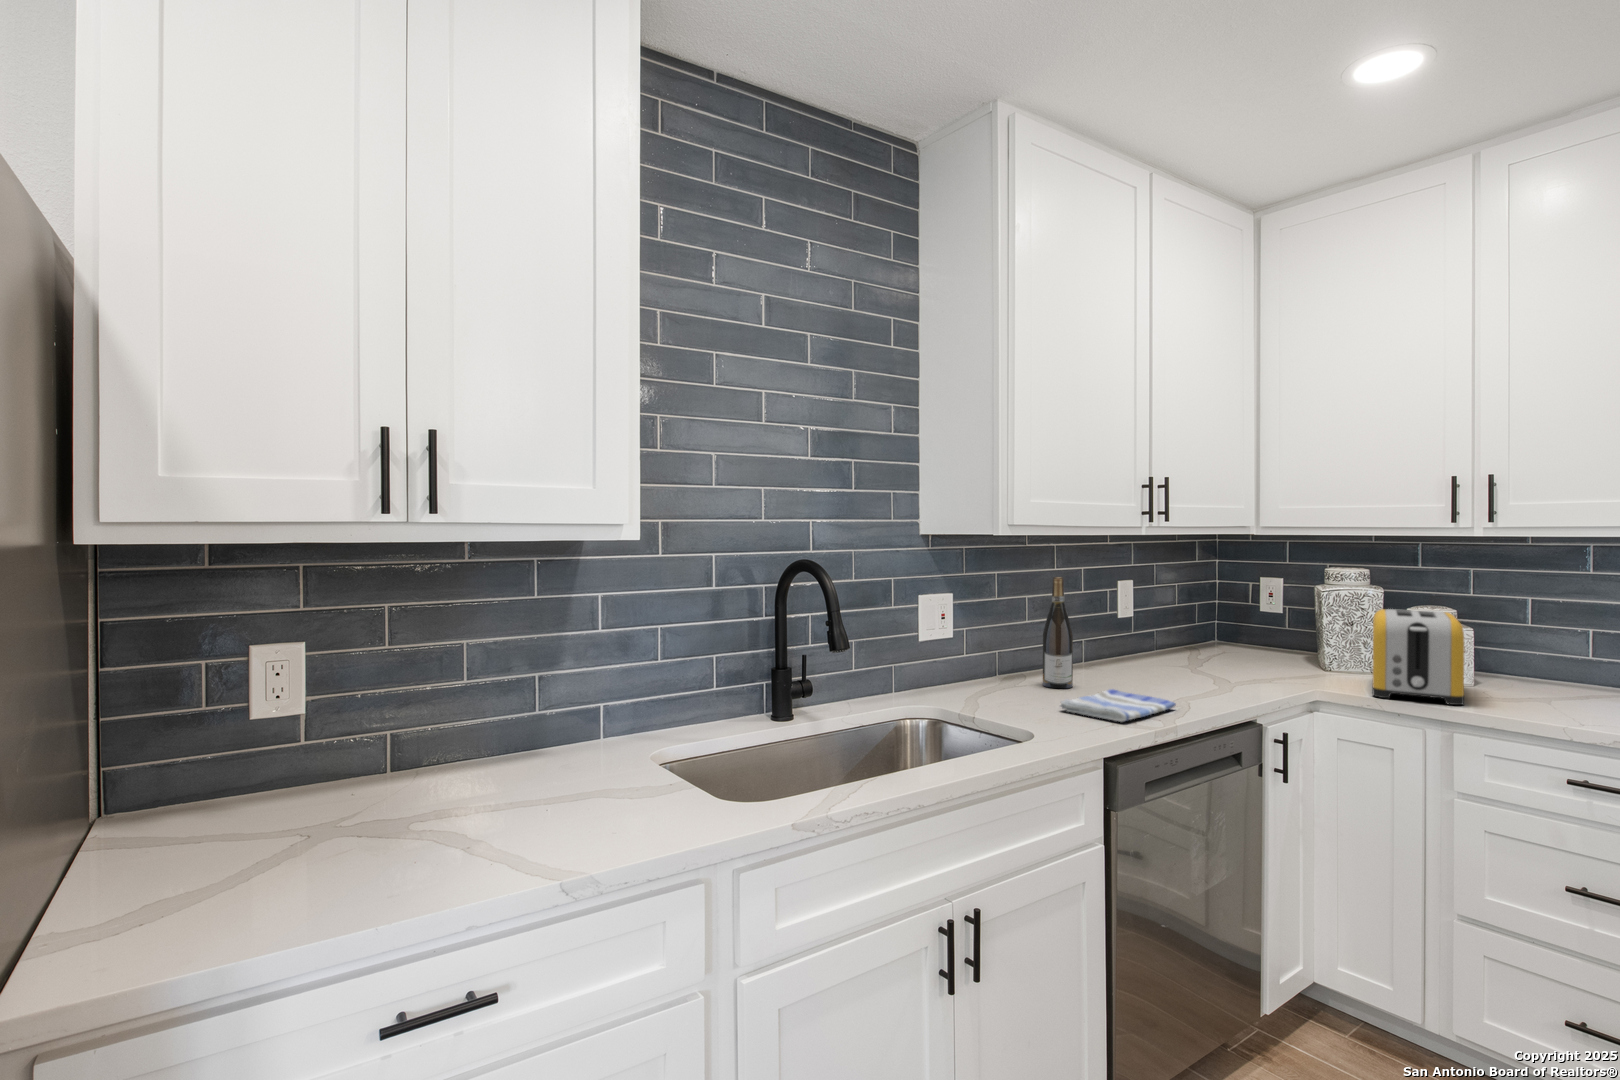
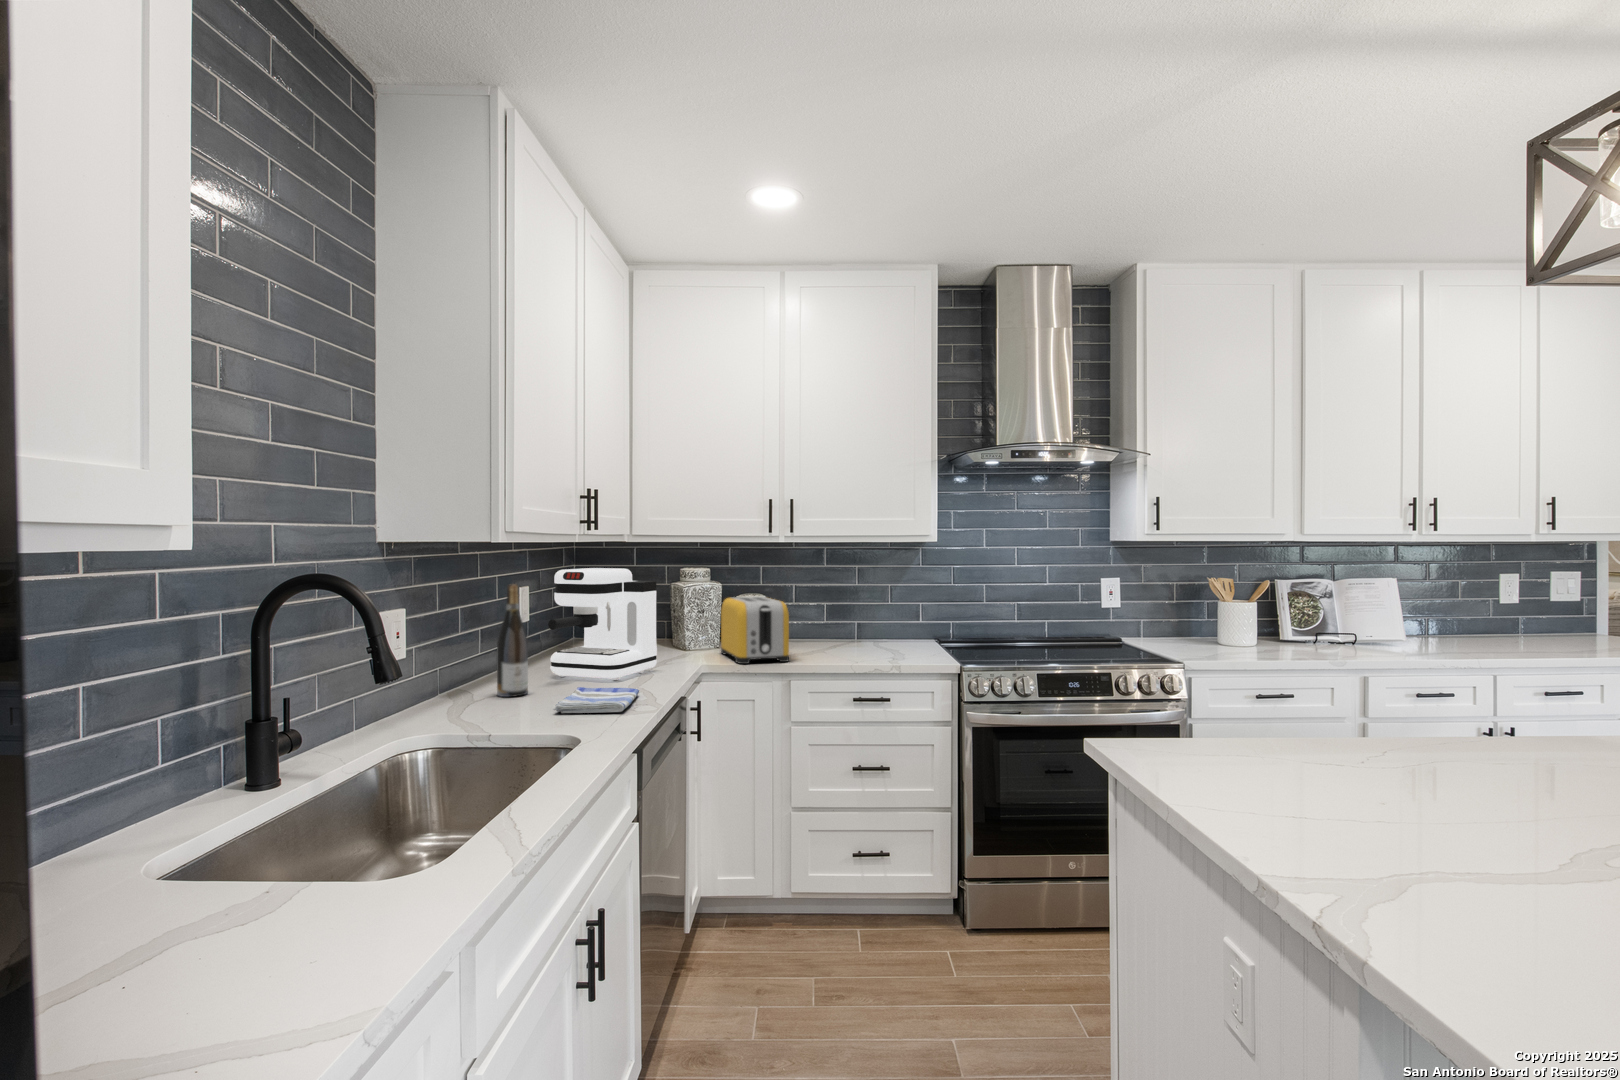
coffee maker: none [1106,564,1246,690] -> present [548,568,657,680]

